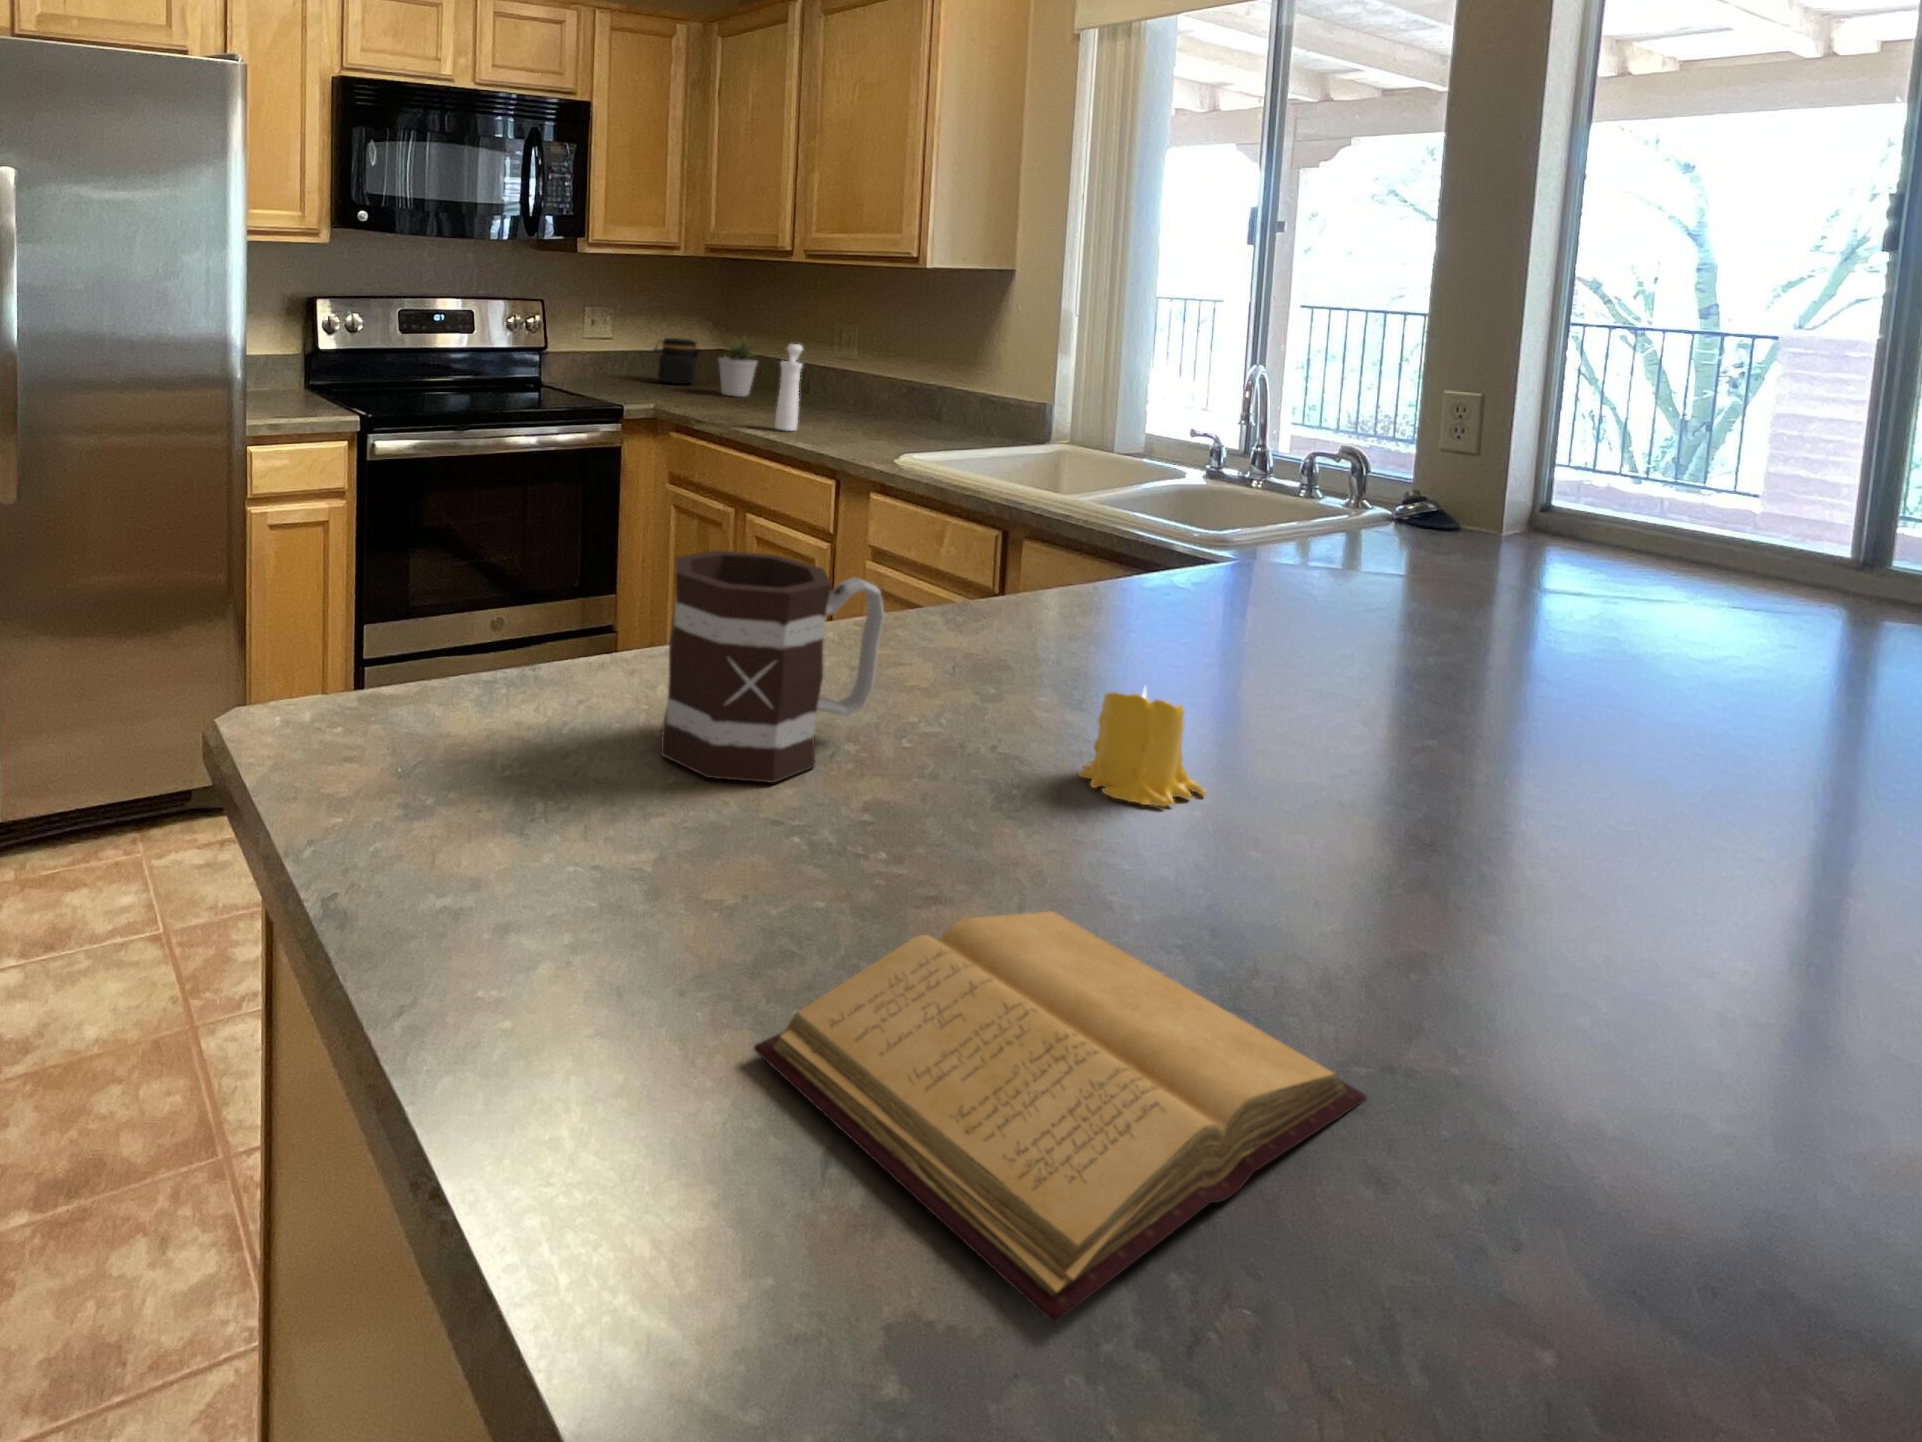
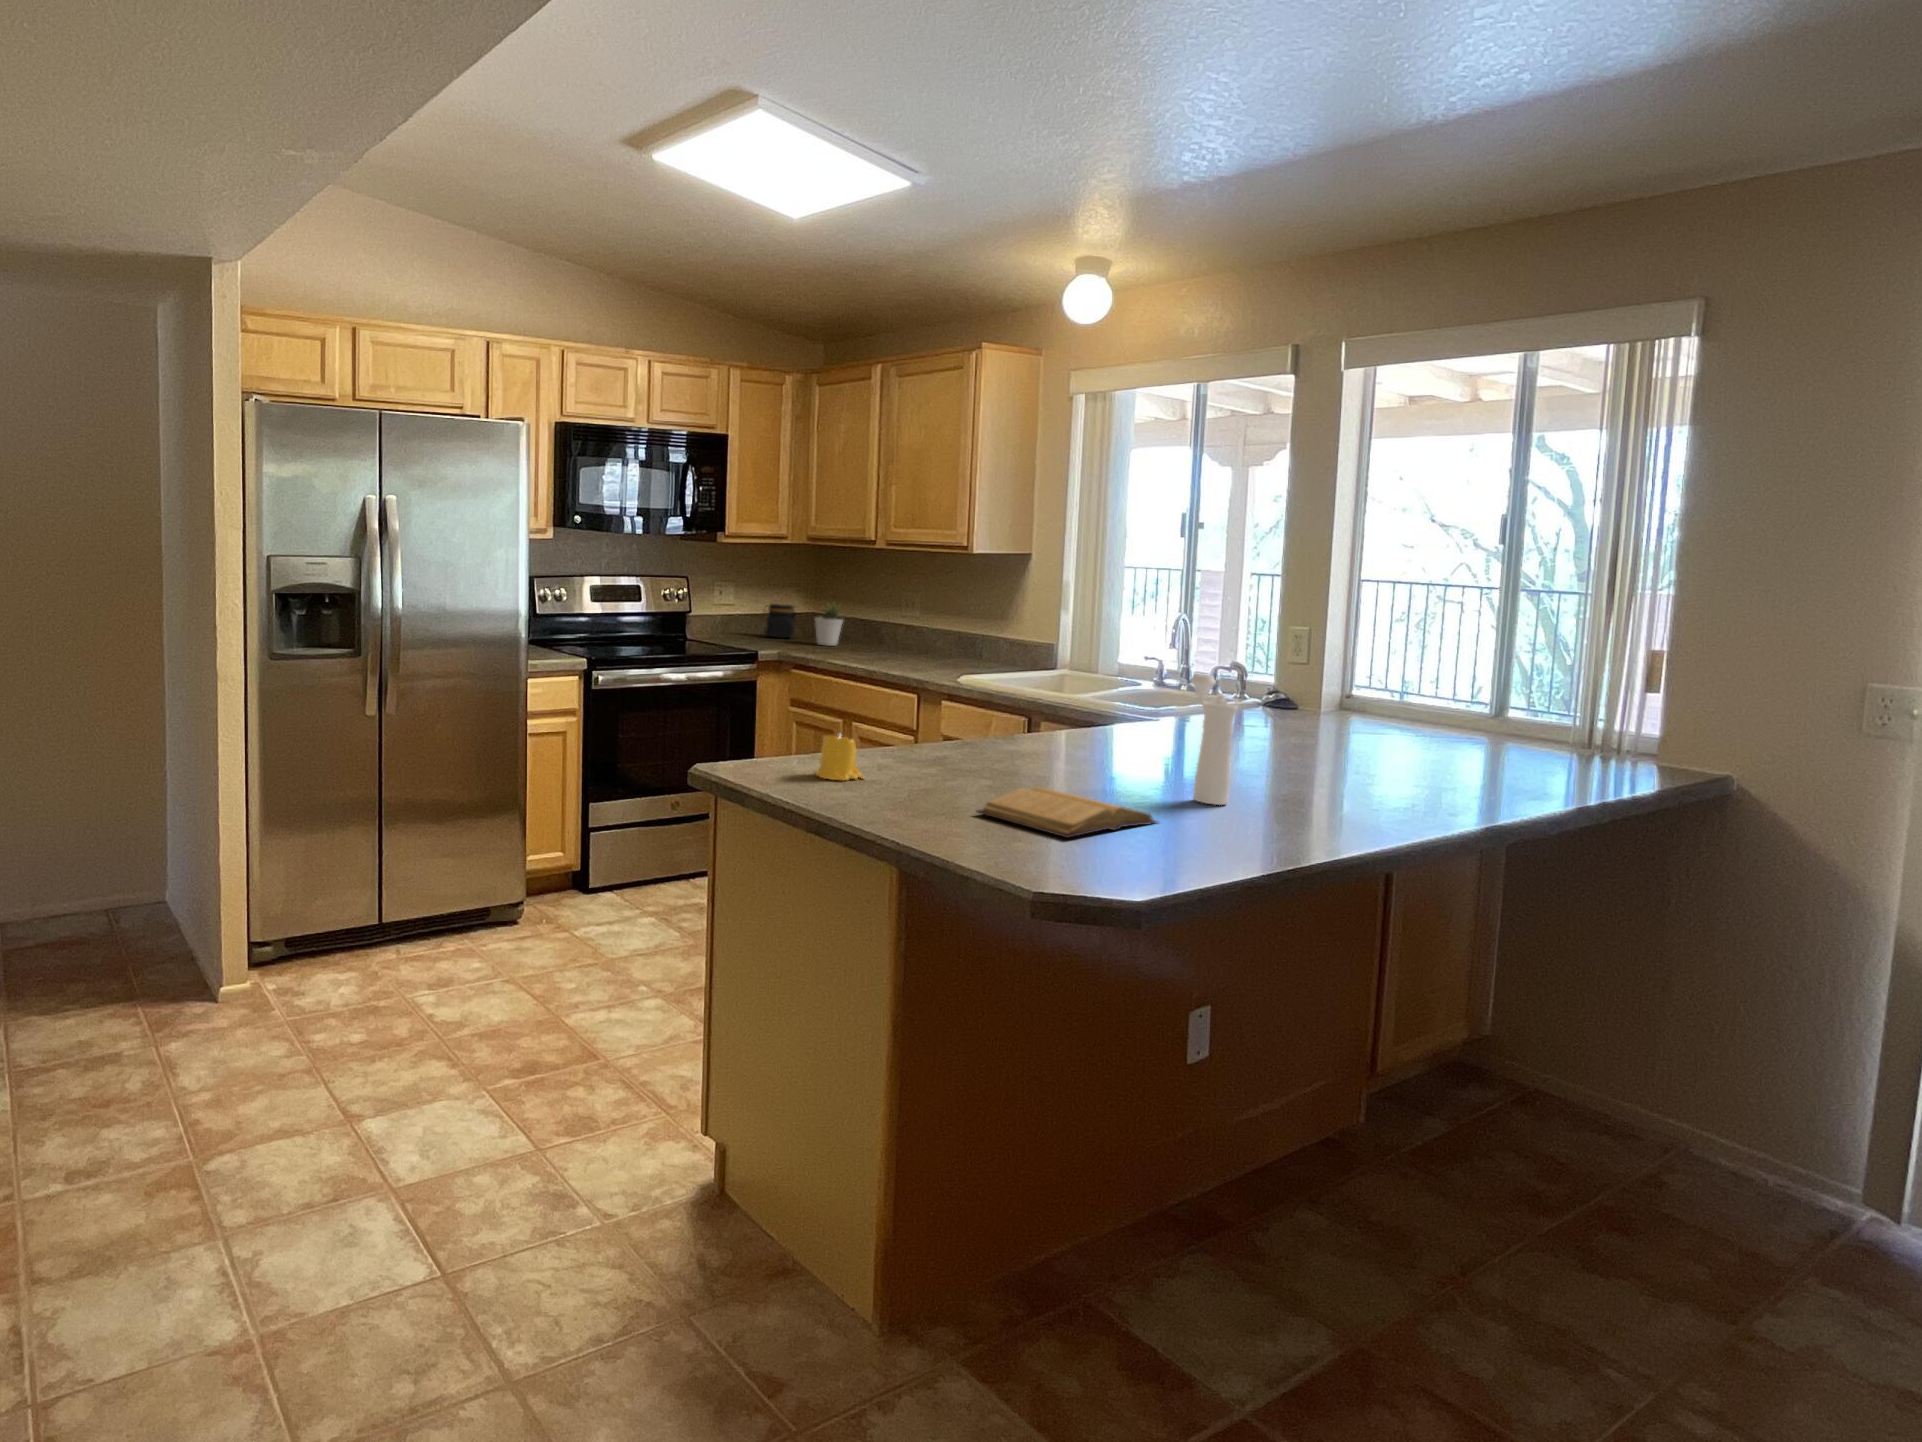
pepper mill: present [775,344,803,431] -> present [1191,674,1237,805]
mug: present [661,550,885,783] -> none [899,688,992,775]
candle: present [1078,685,1206,807] -> present [814,736,864,780]

